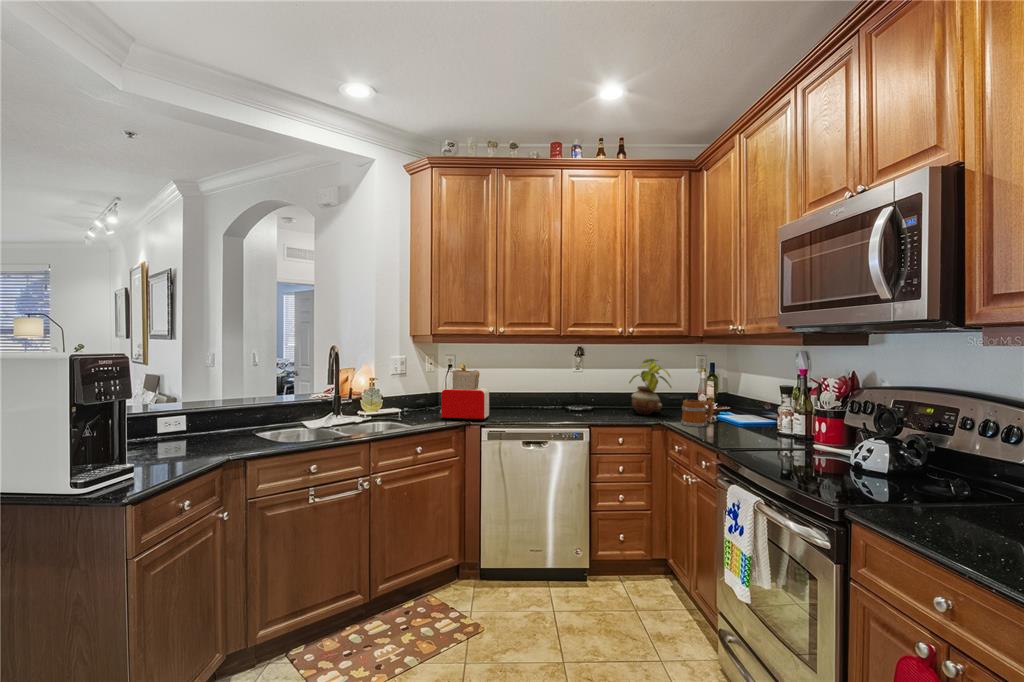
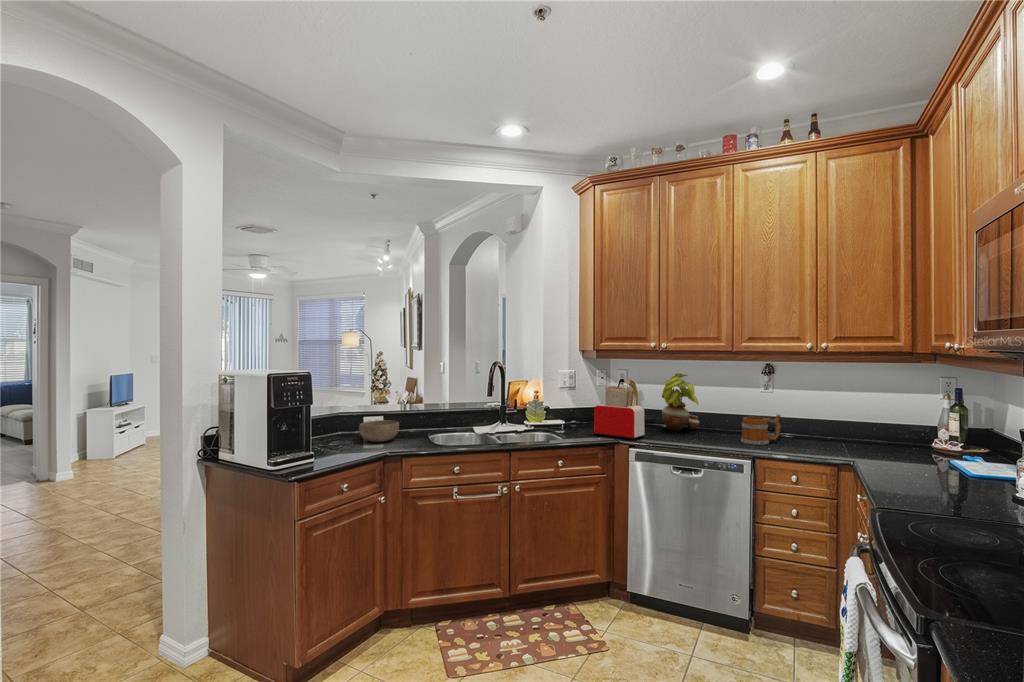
potted plant: present [629,359,671,415] -> present [662,373,699,431]
mug: present [681,396,714,427] -> present [741,414,781,445]
bowl: none [163,421,221,449] -> present [359,420,399,442]

